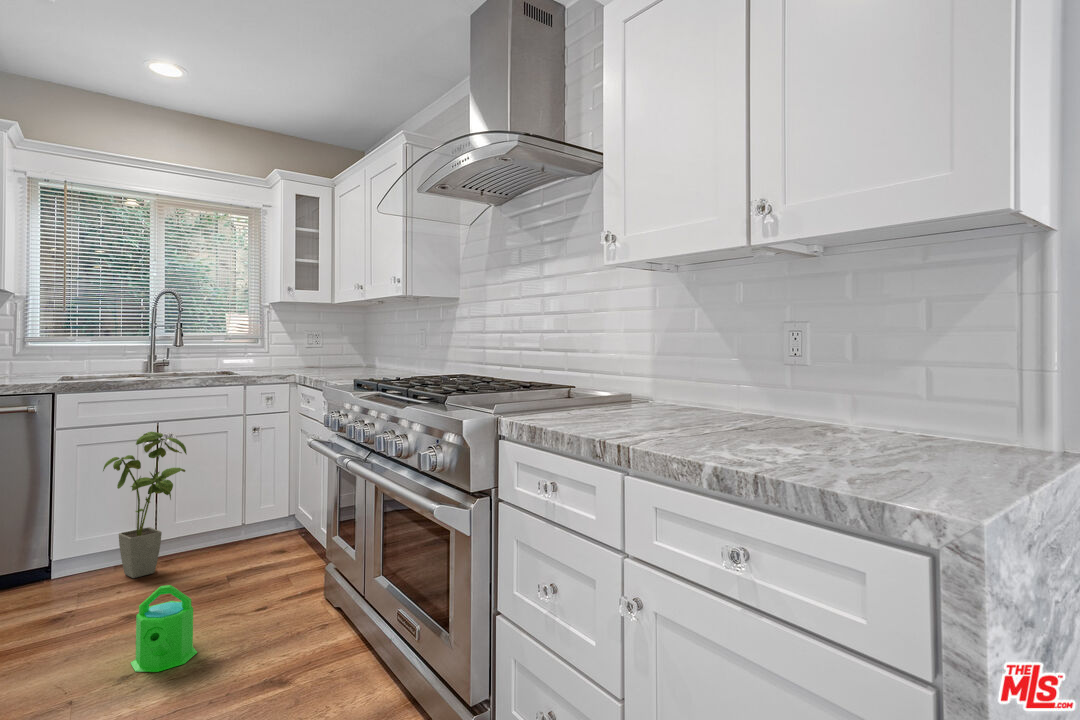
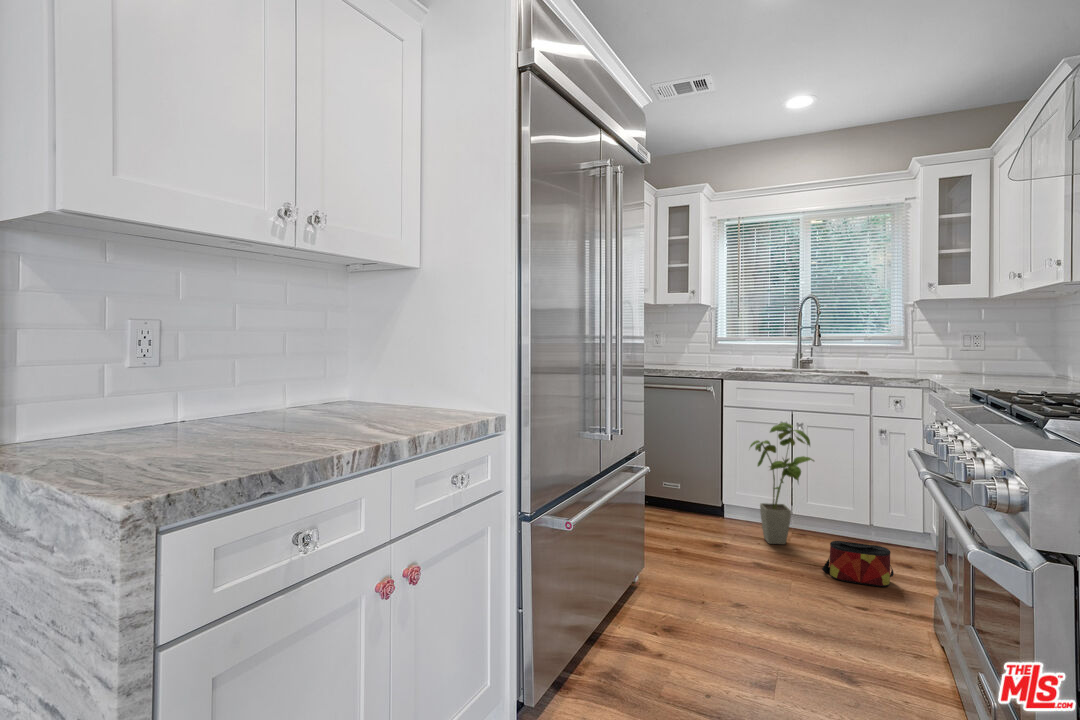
bag: none [207,542,278,589] -> present [822,541,894,587]
watering can: present [131,585,197,672] -> none [742,556,792,629]

